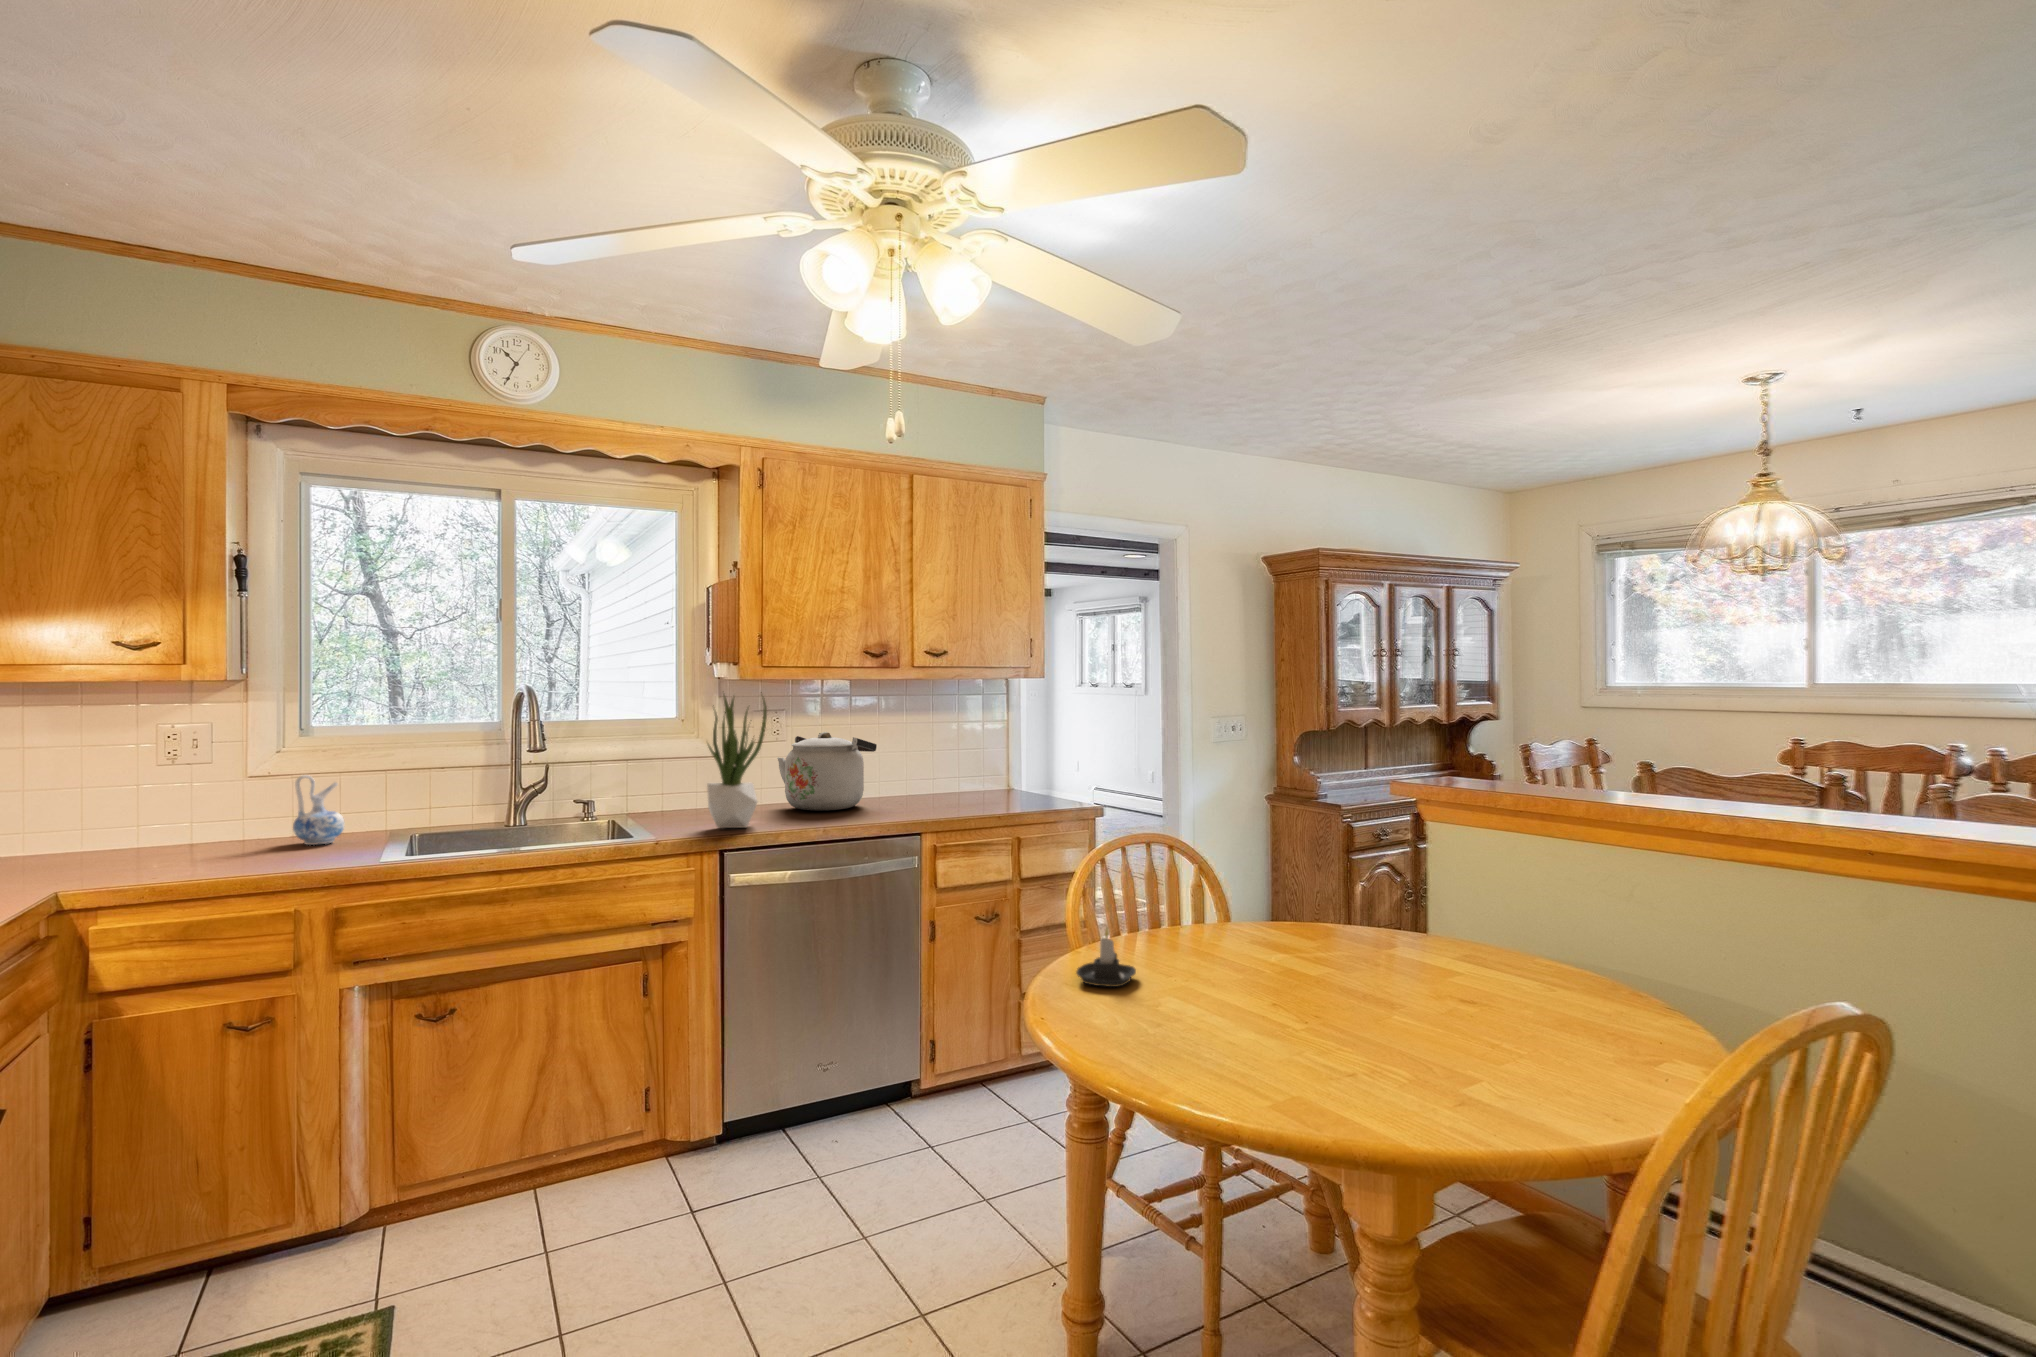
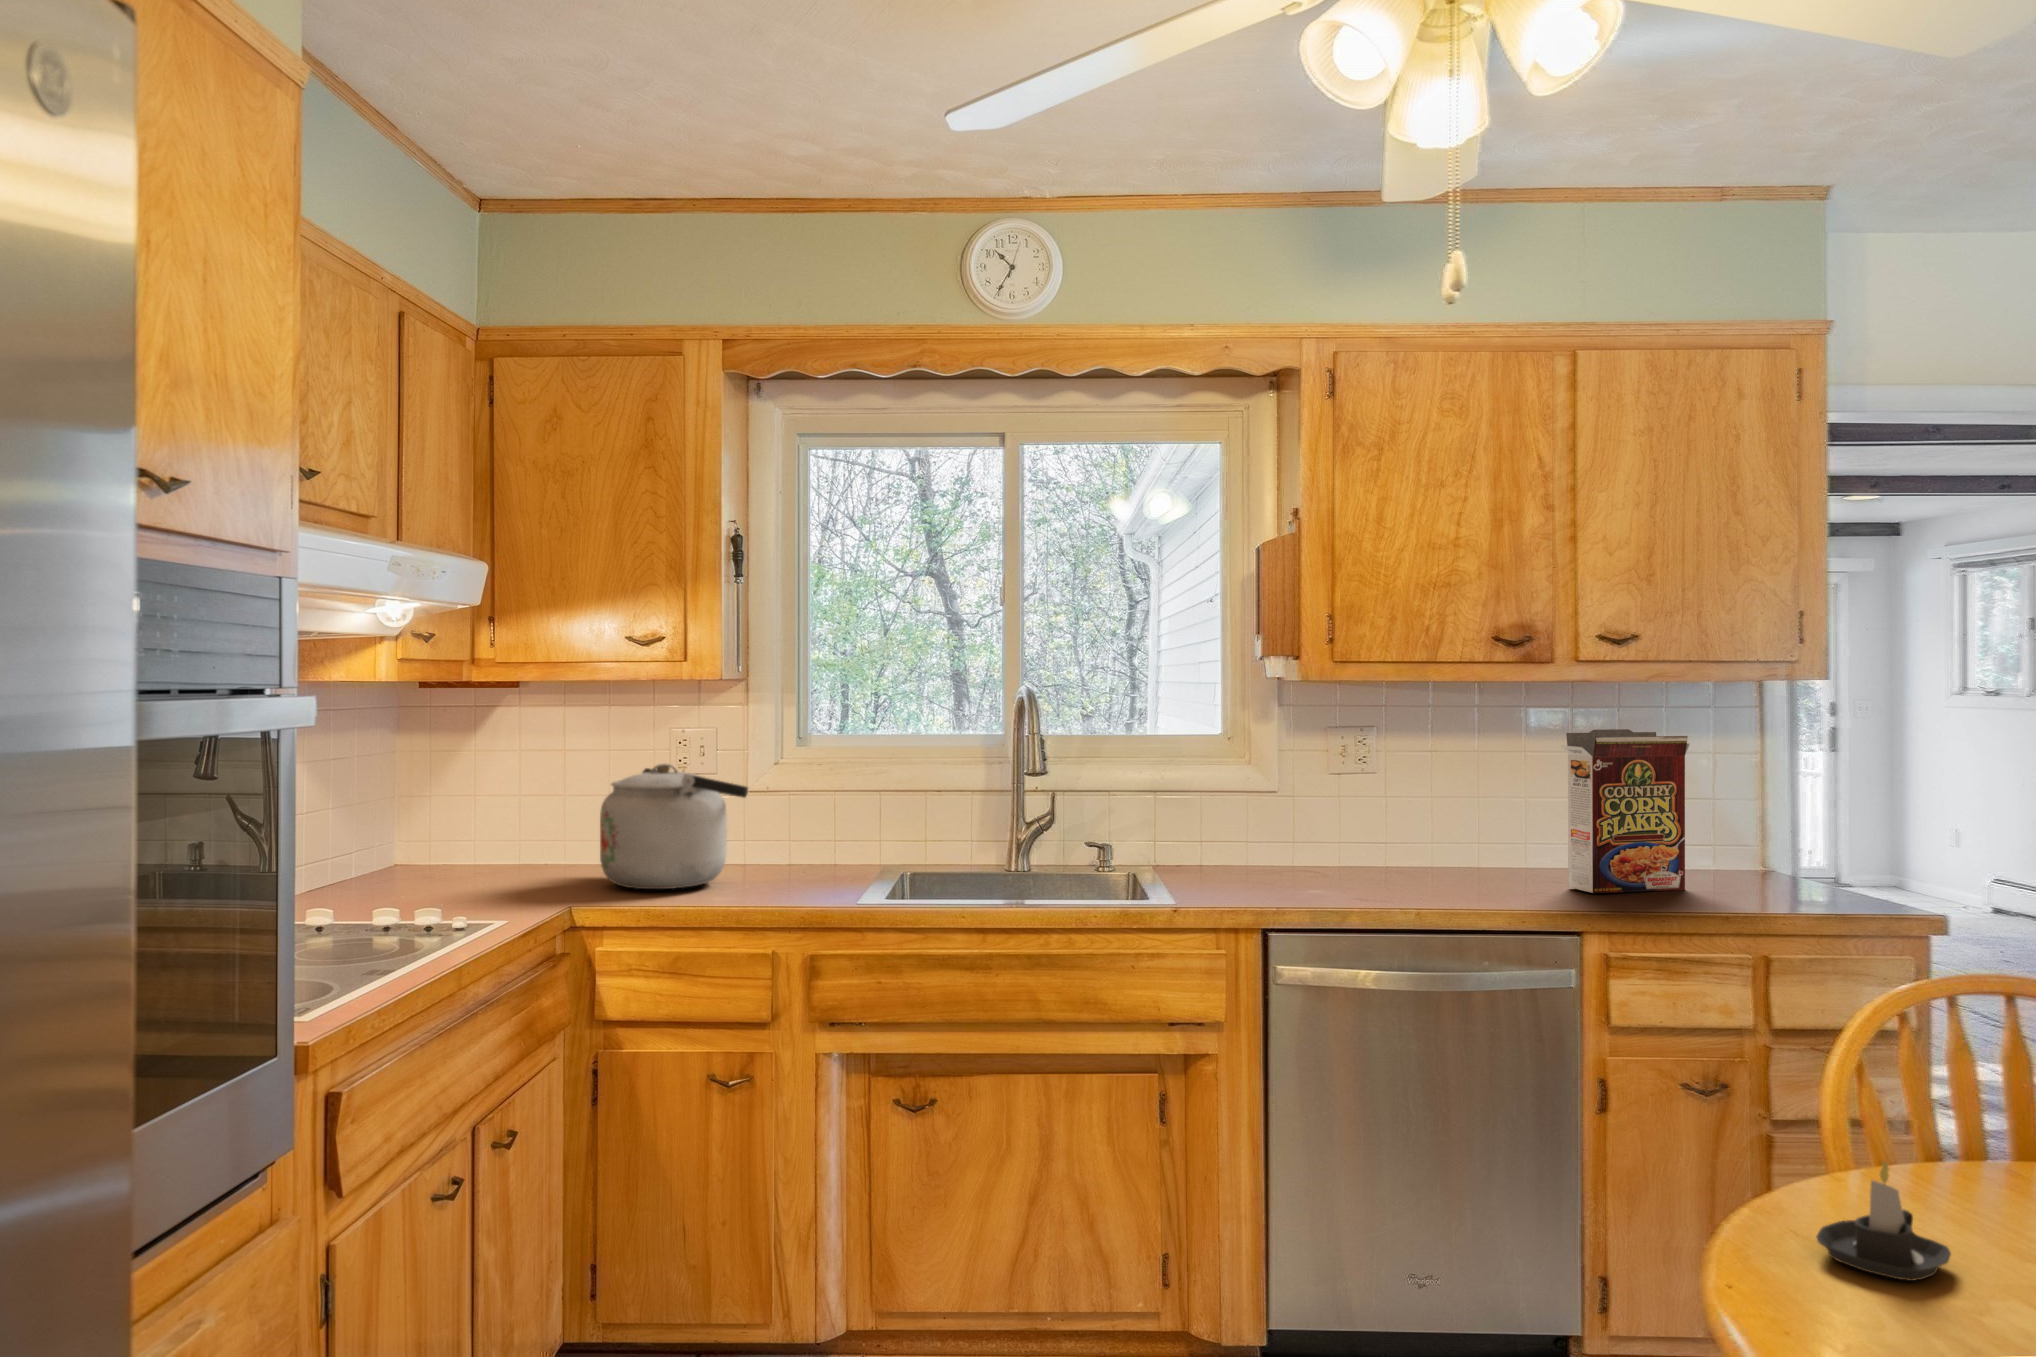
potted plant: present [707,692,767,828] -> none [1248,699,1336,900]
cereal box: none [905,708,975,809] -> present [1561,729,1690,893]
kettle: present [777,732,877,811] -> present [600,763,748,889]
ceramic pitcher: present [293,775,344,845] -> none [784,793,833,876]

